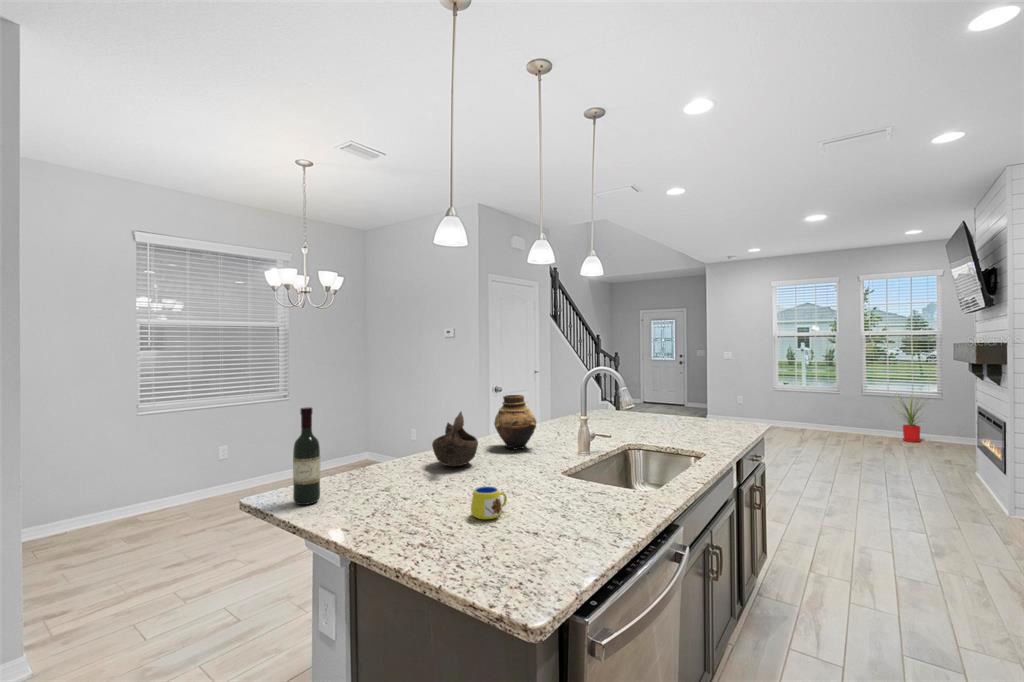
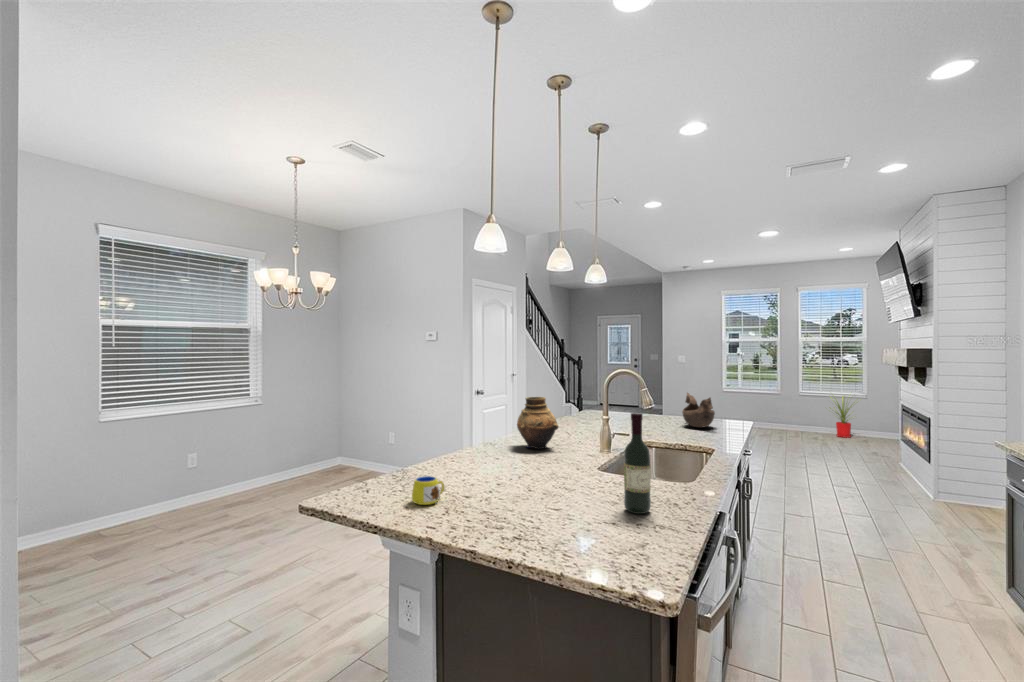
wine bottle: present [293,407,320,505] -> present [624,413,651,514]
decorative bowl: present [432,412,478,466] -> present [682,393,715,427]
mug: present [471,486,510,519] -> present [412,476,444,505]

